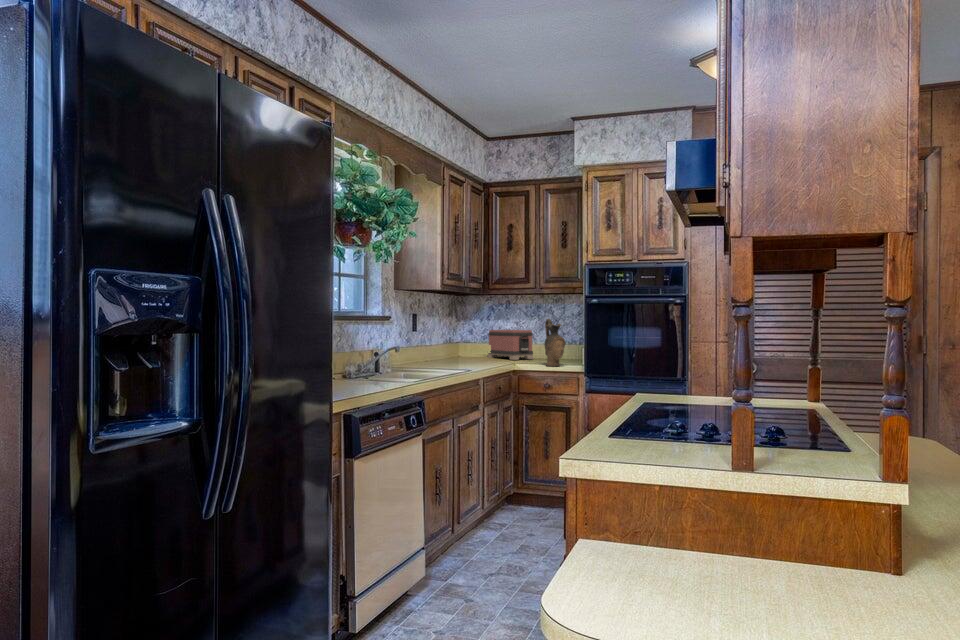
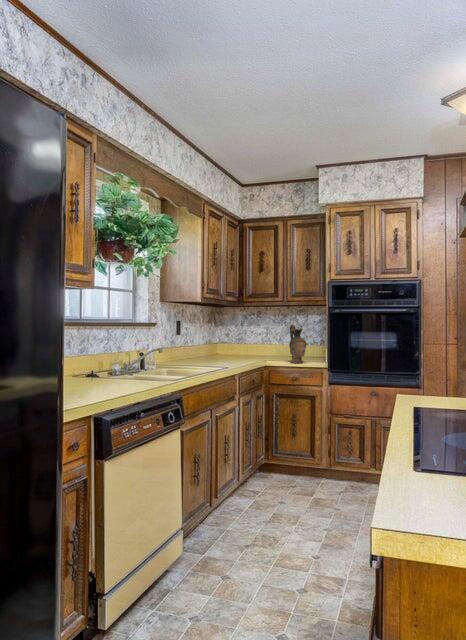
toaster: present [487,330,534,360] -> none [244,334,282,358]

